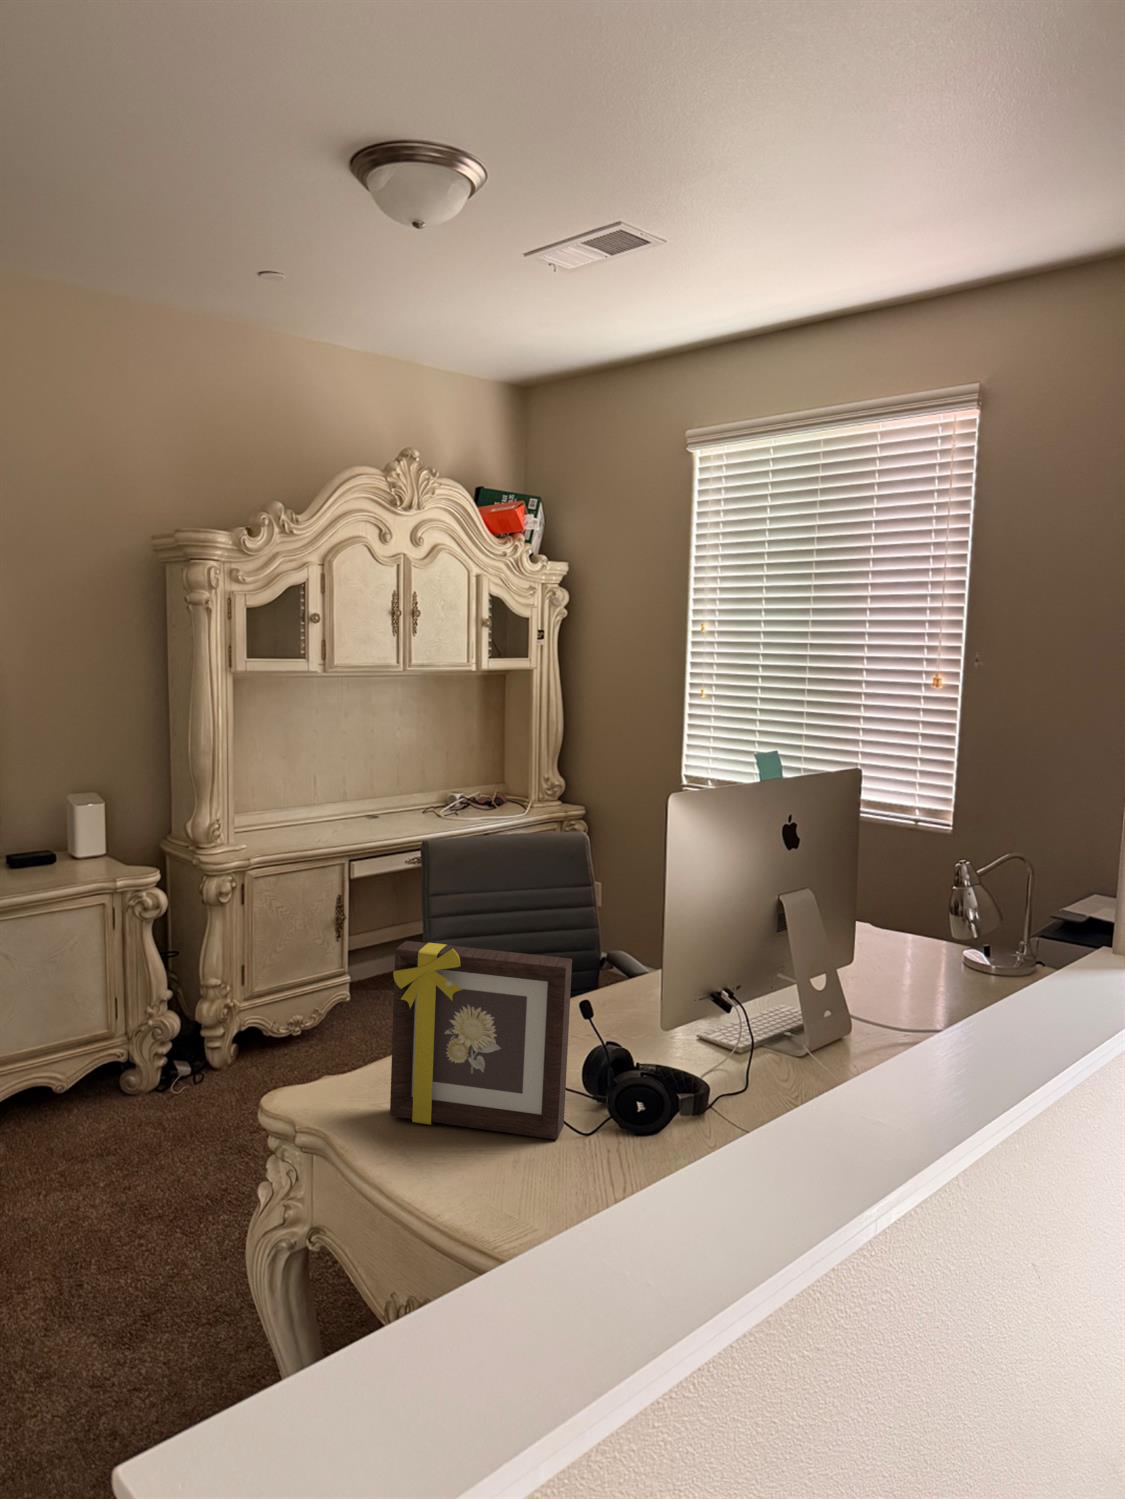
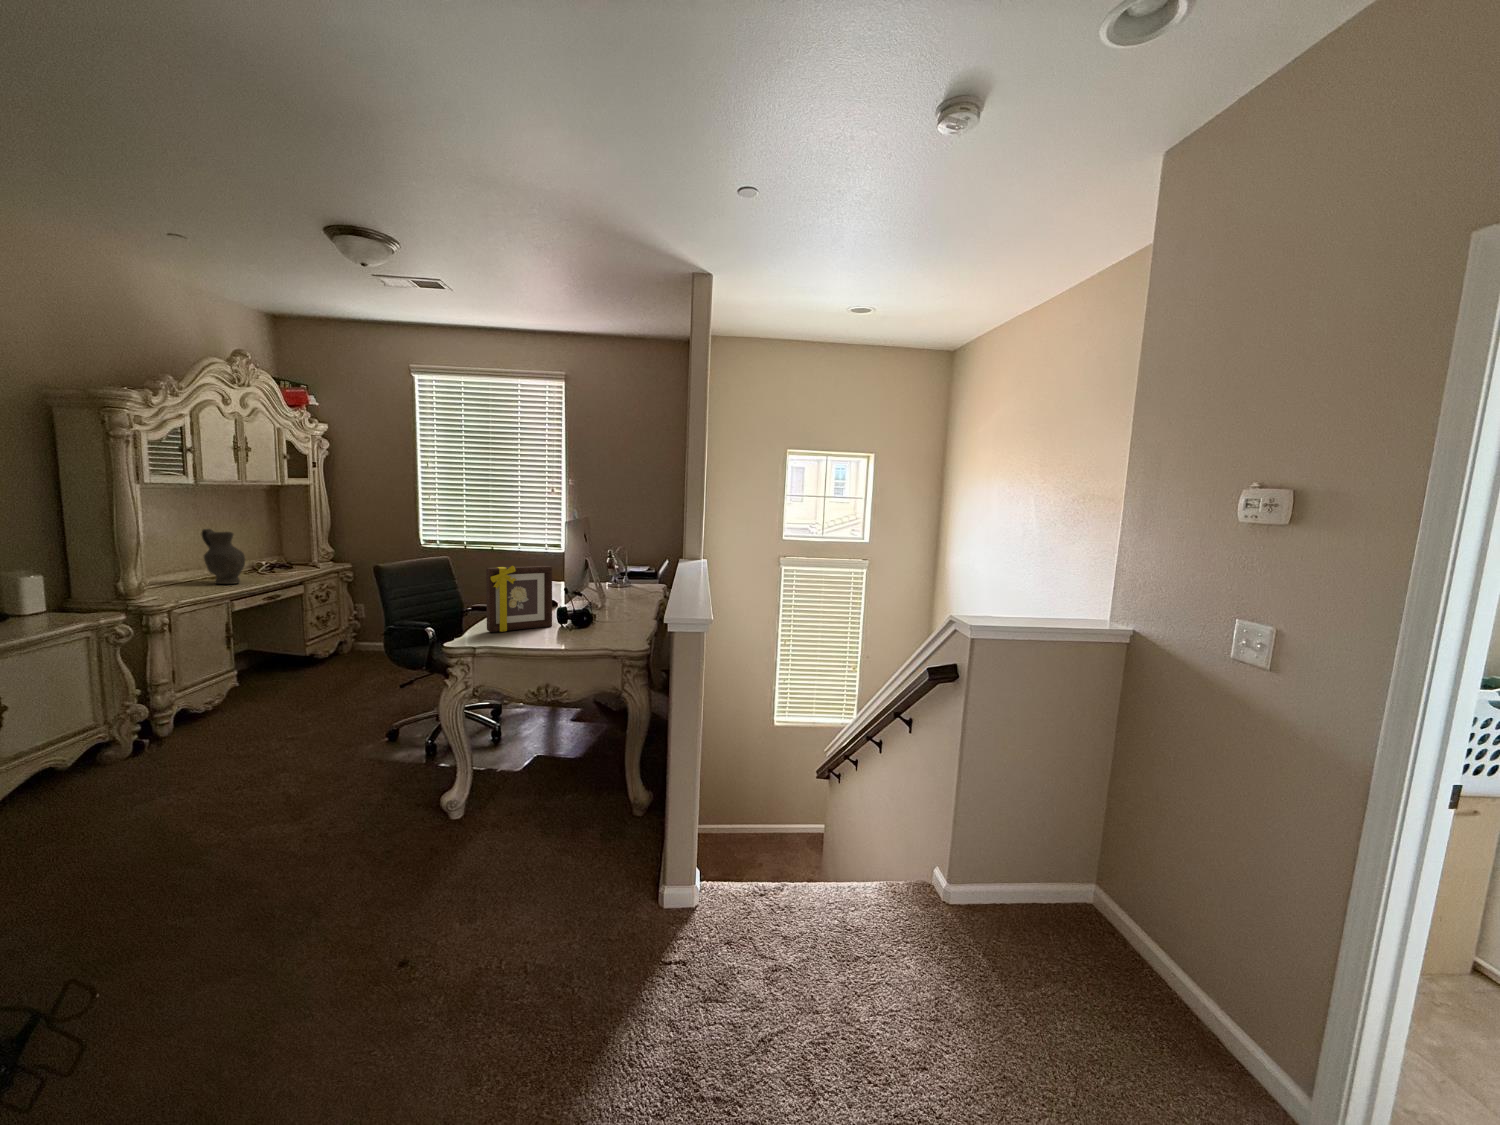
decorative vase: none [339,740,391,833] -> present [202,529,245,584]

